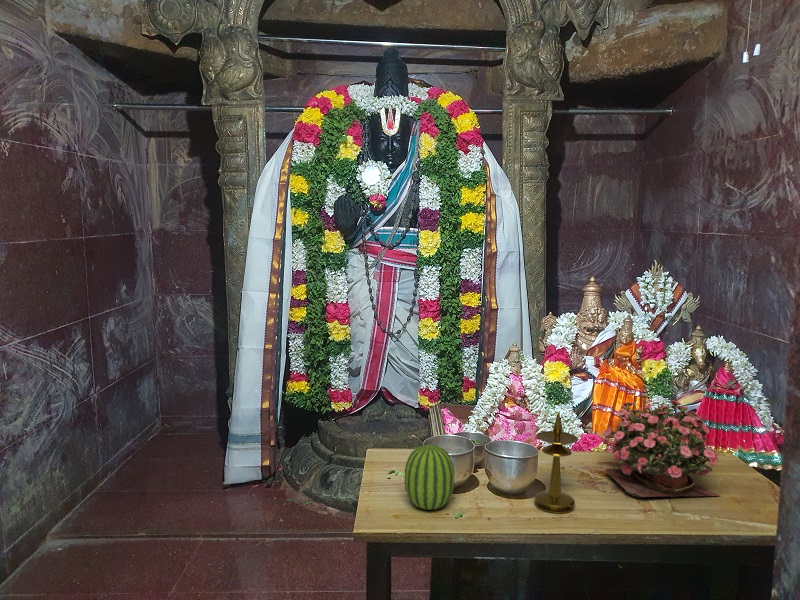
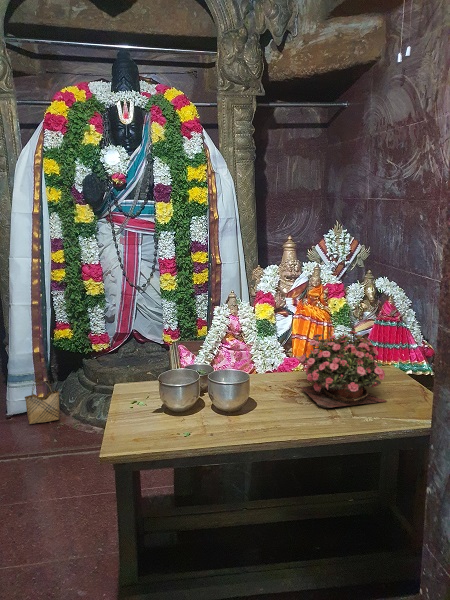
candlestick: present [534,412,578,513] -> none [247,347,279,427]
woven basket: none [248,438,289,497] -> present [25,376,60,424]
fruit: present [405,444,454,510] -> none [140,381,181,434]

